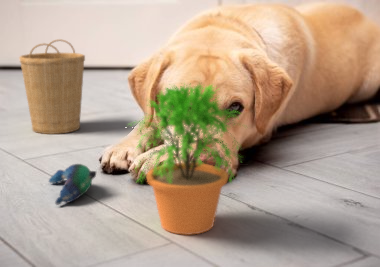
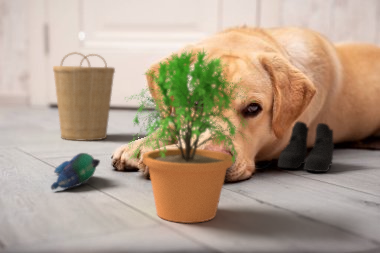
boots: none [259,112,311,163] -> present [278,121,334,172]

